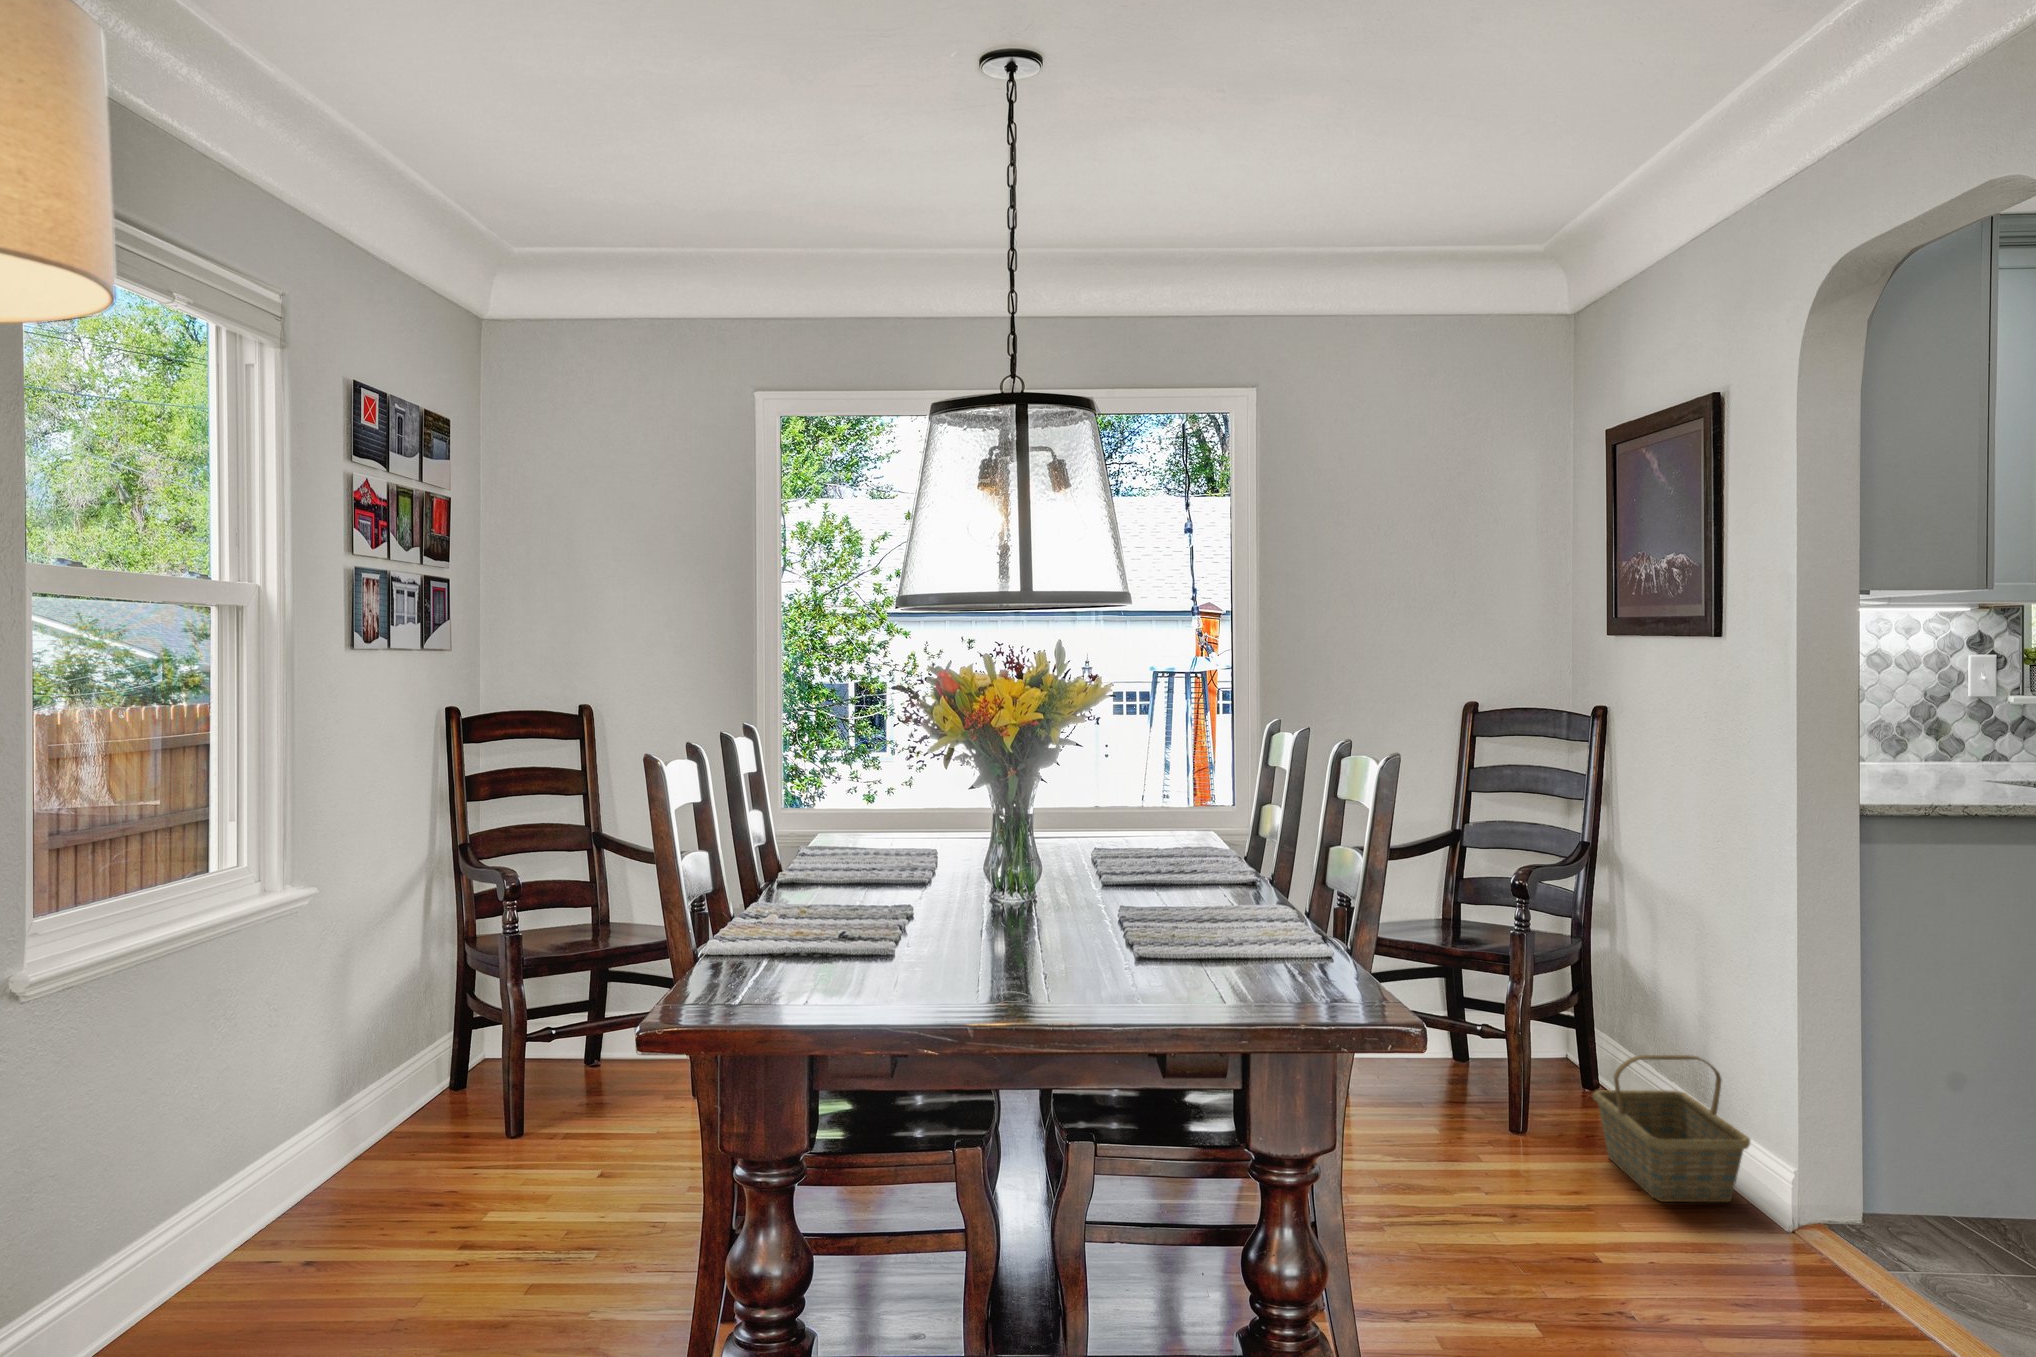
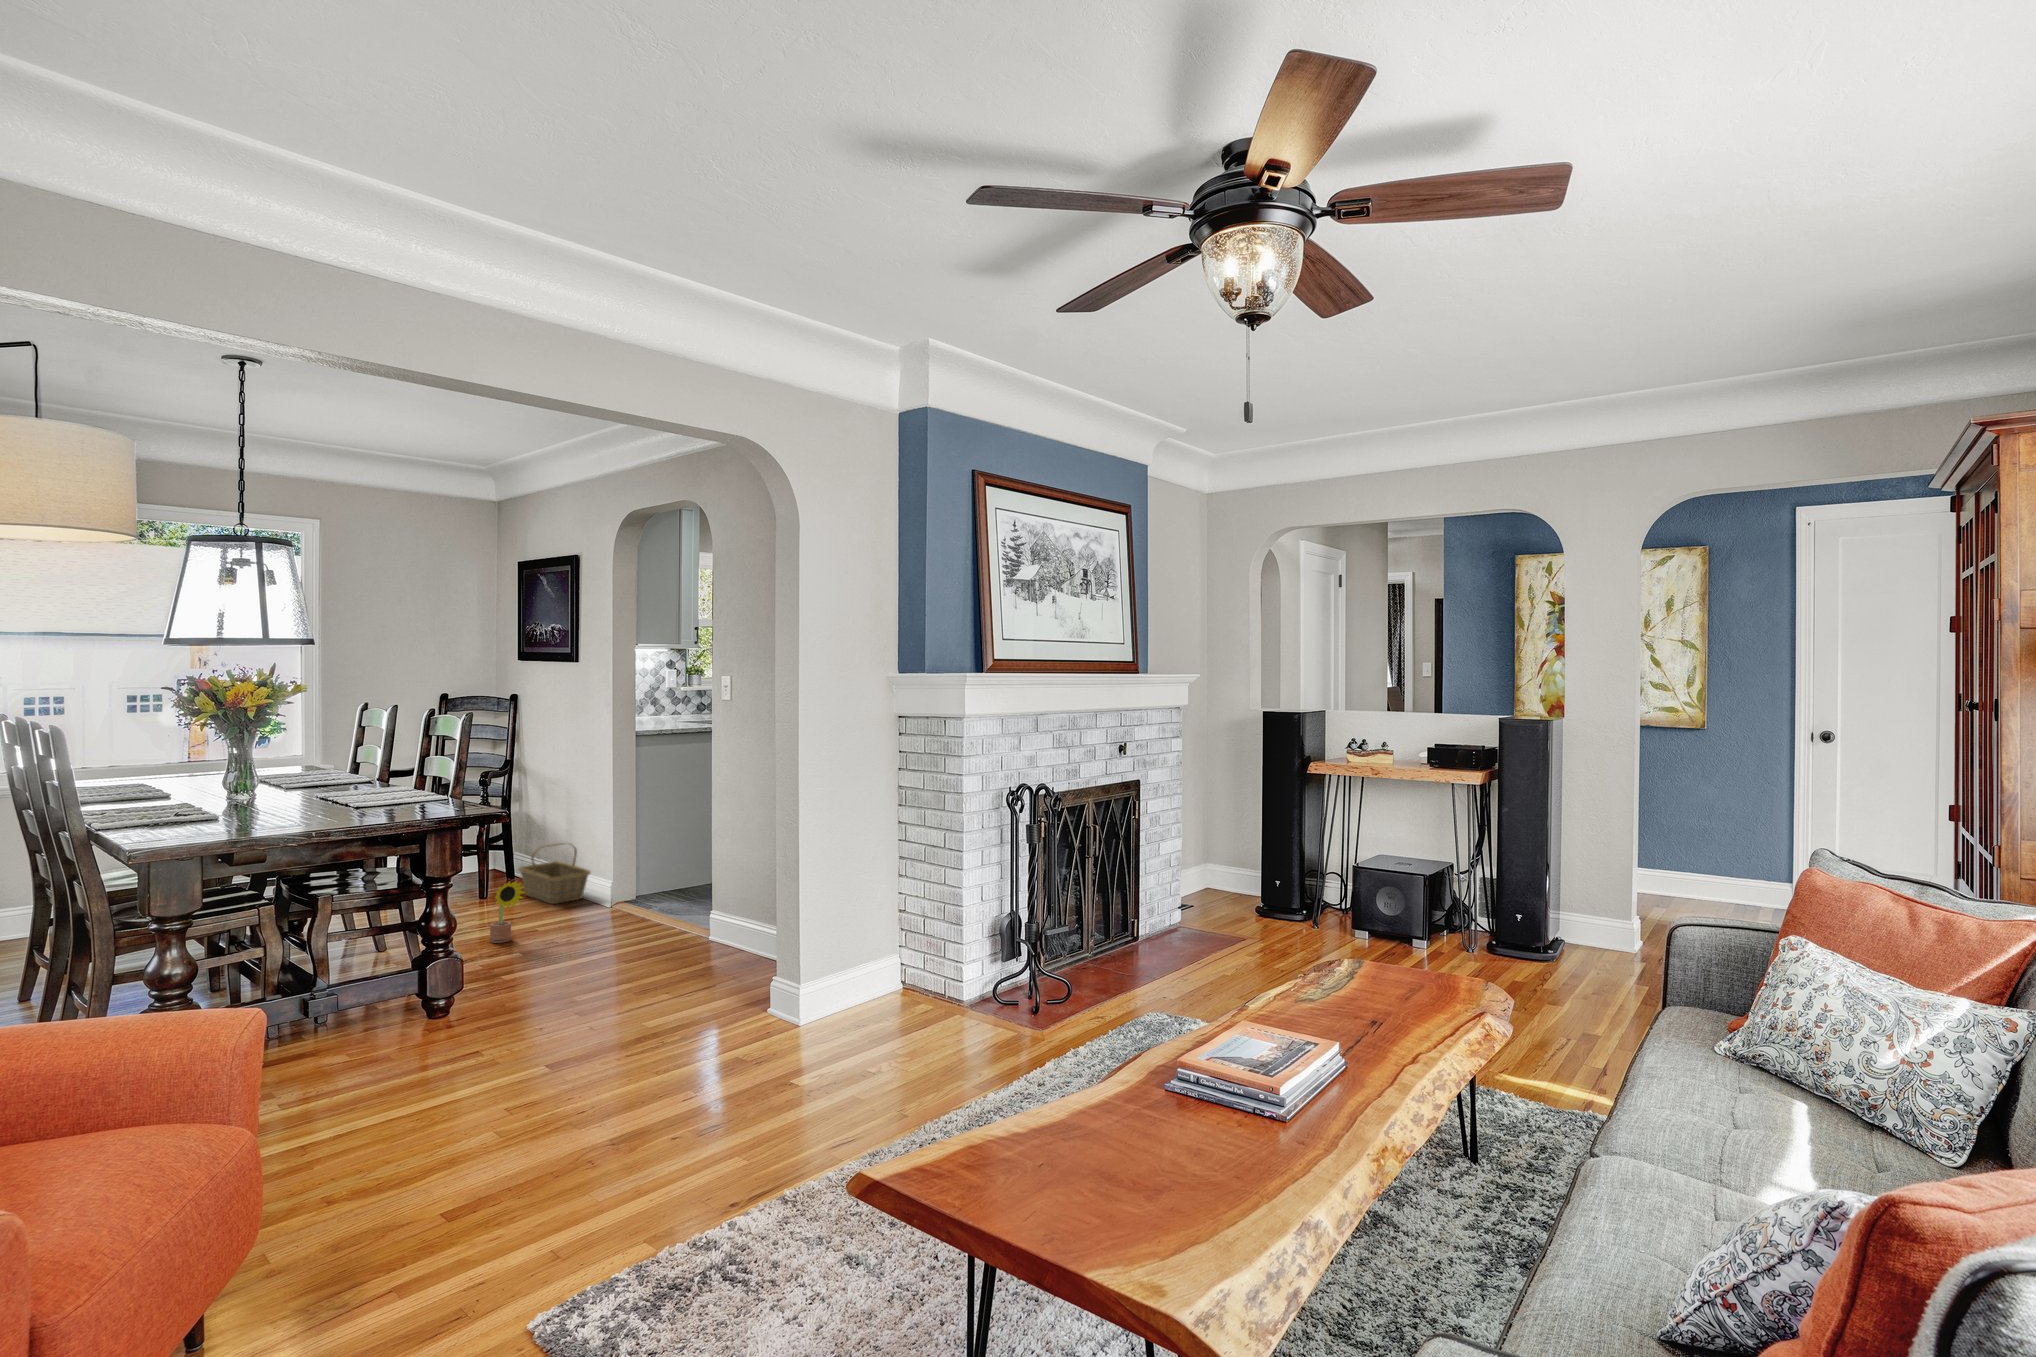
decorative plant: none [1482,1152,1559,1296] -> present [490,881,525,943]

